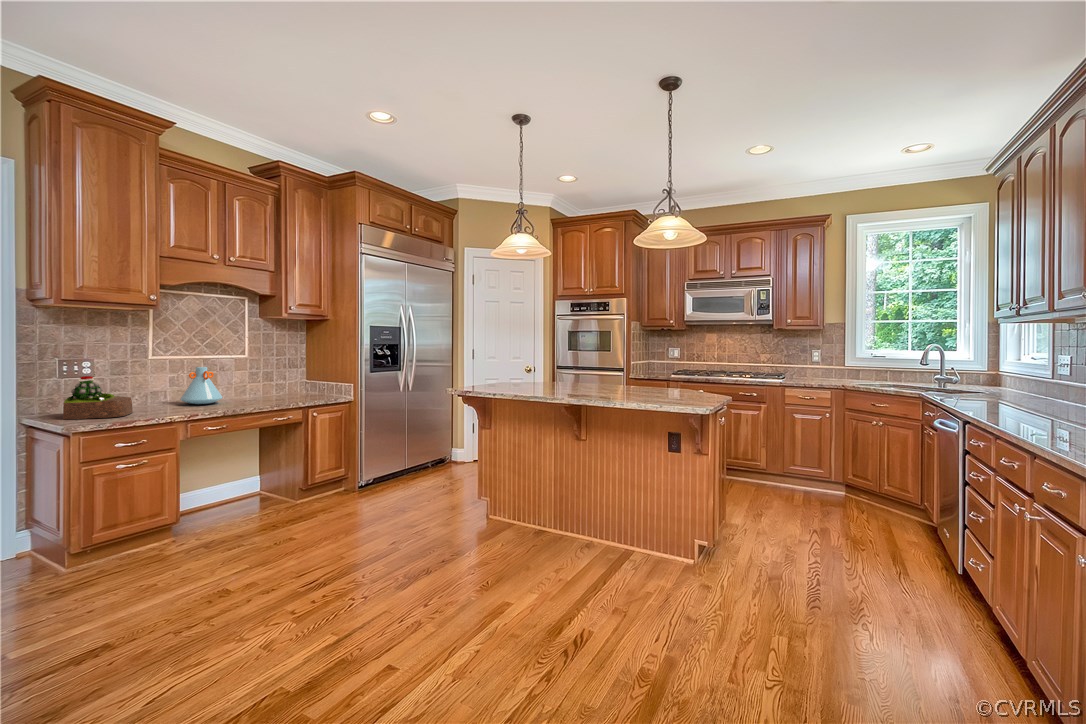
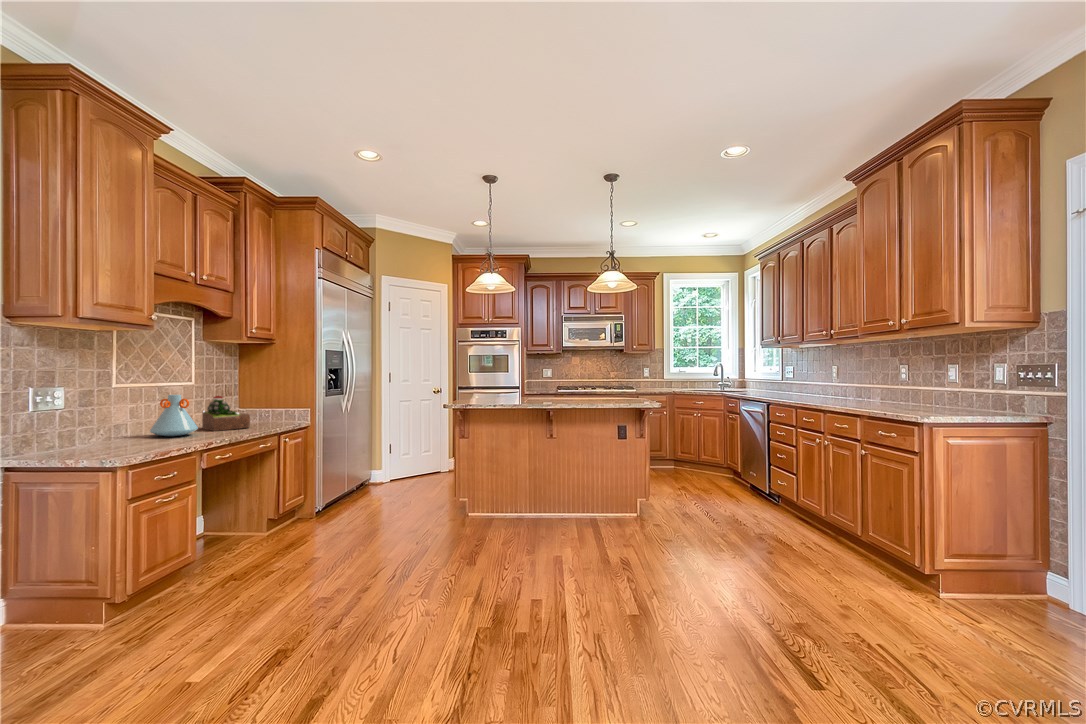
succulent plant: present [63,376,133,419] -> present [202,396,250,431]

